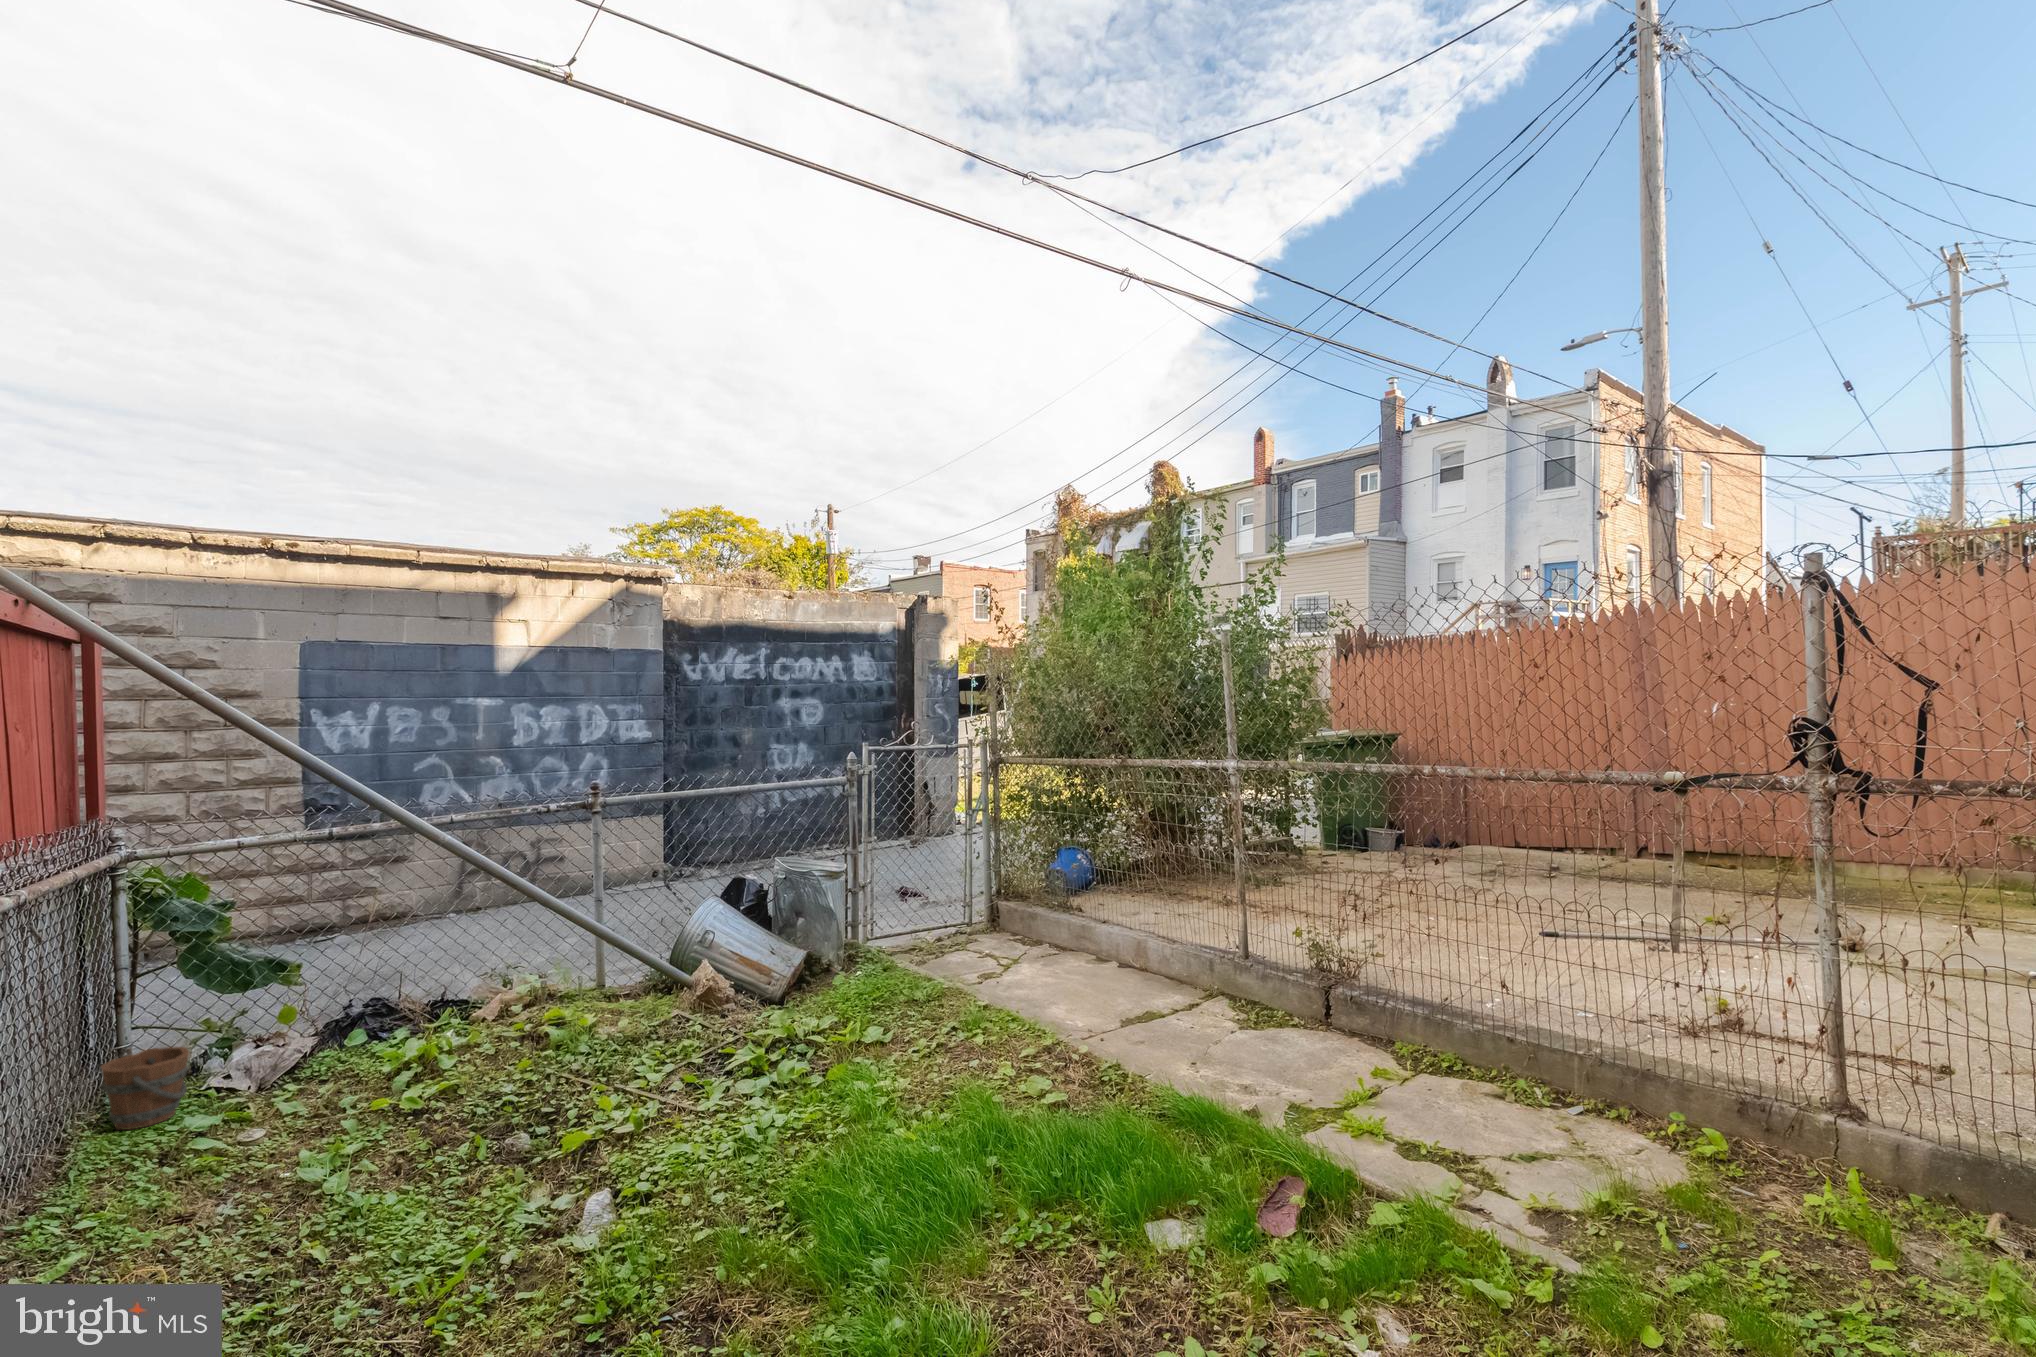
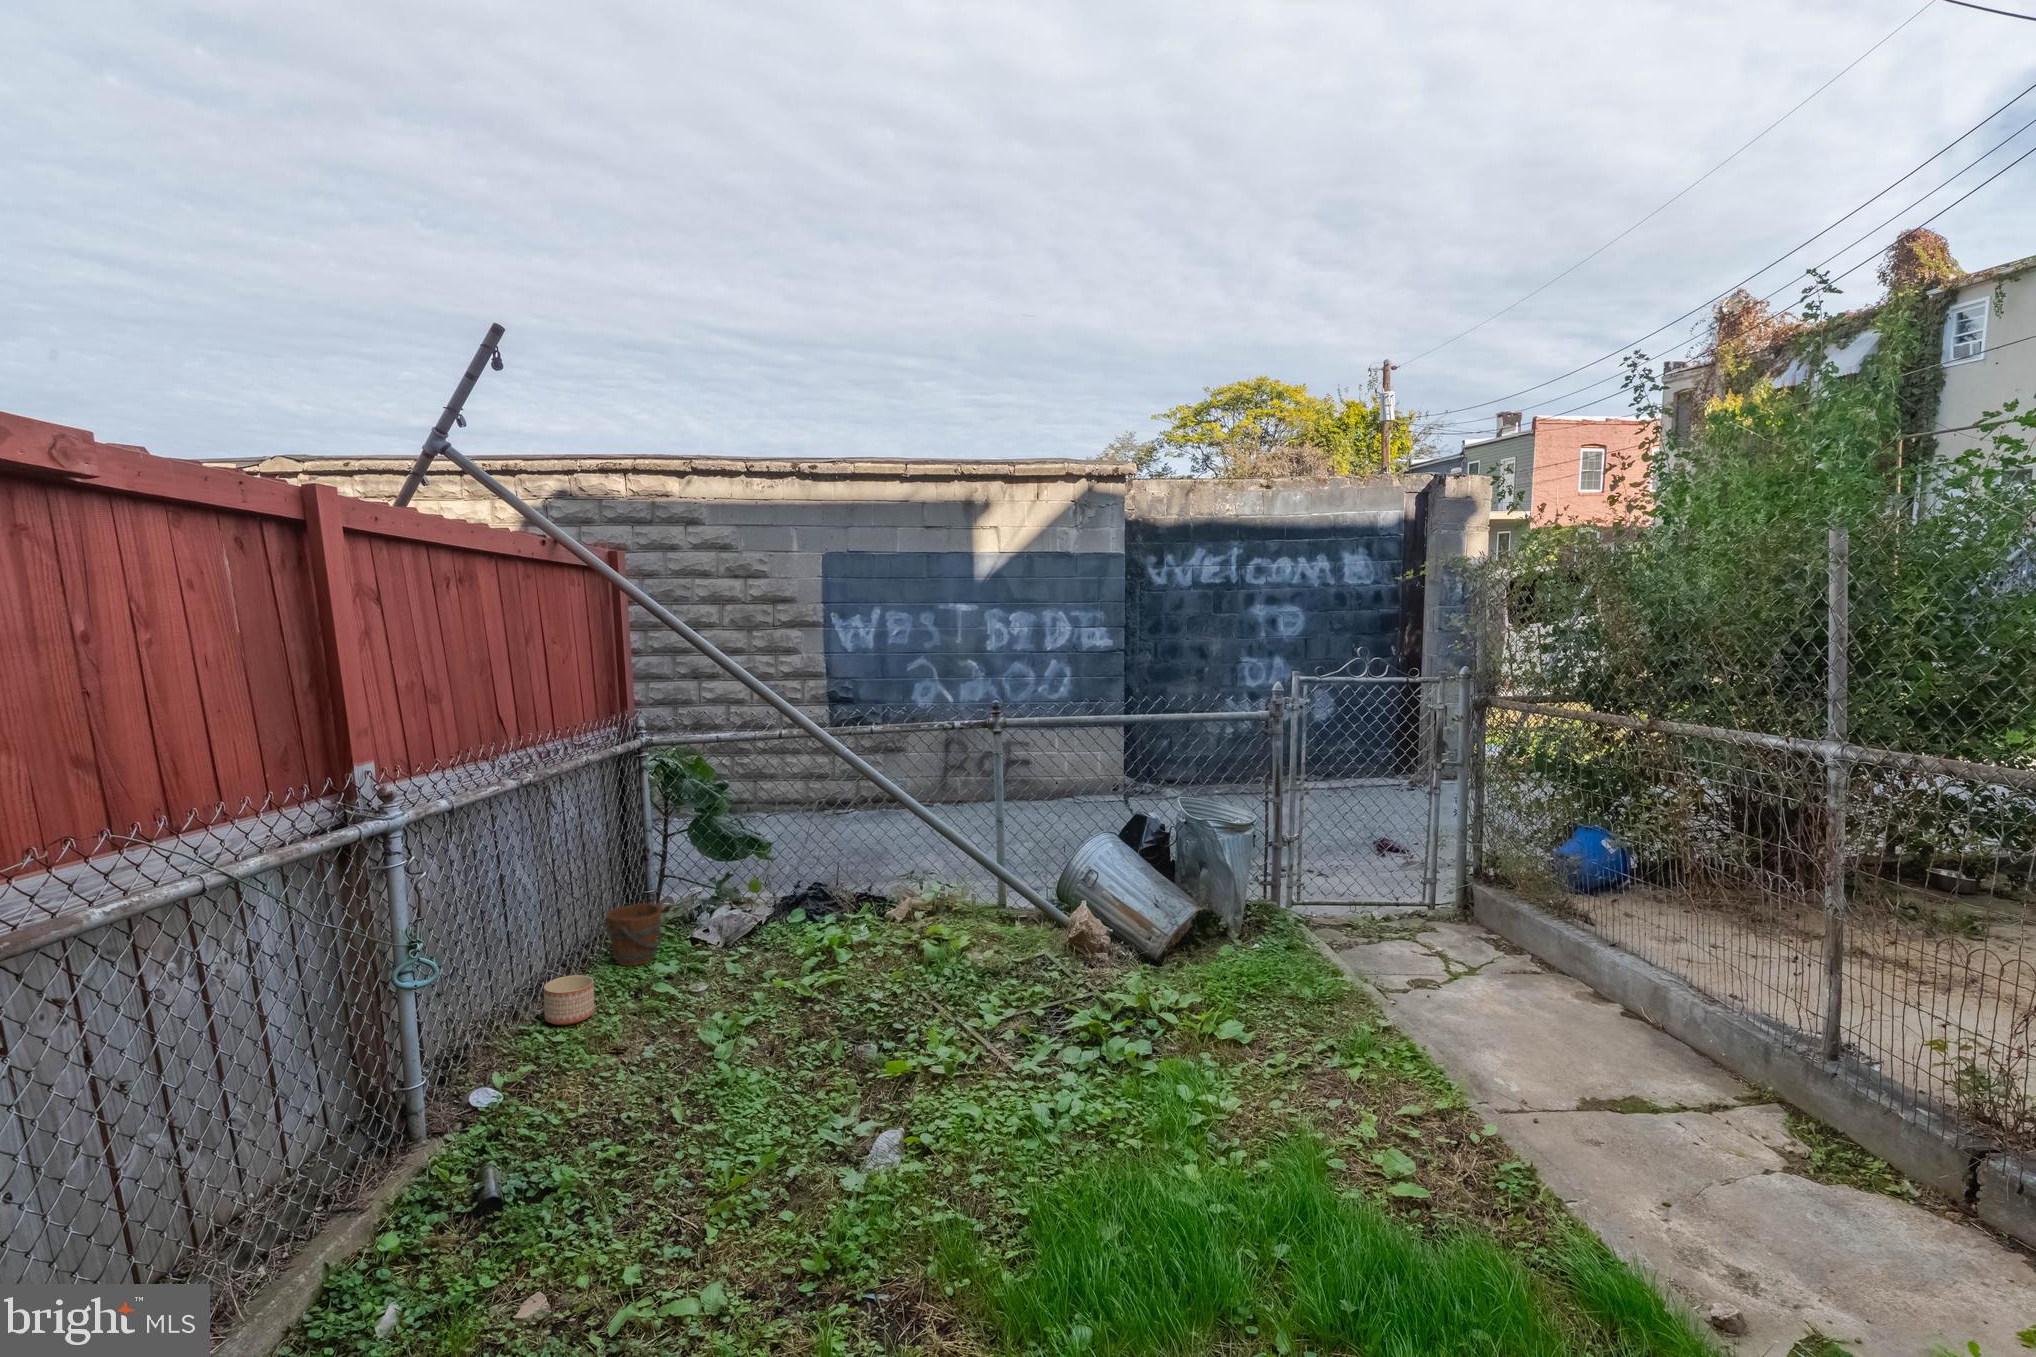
planter: none [47,1137,128,1206] -> present [544,975,594,1025]

